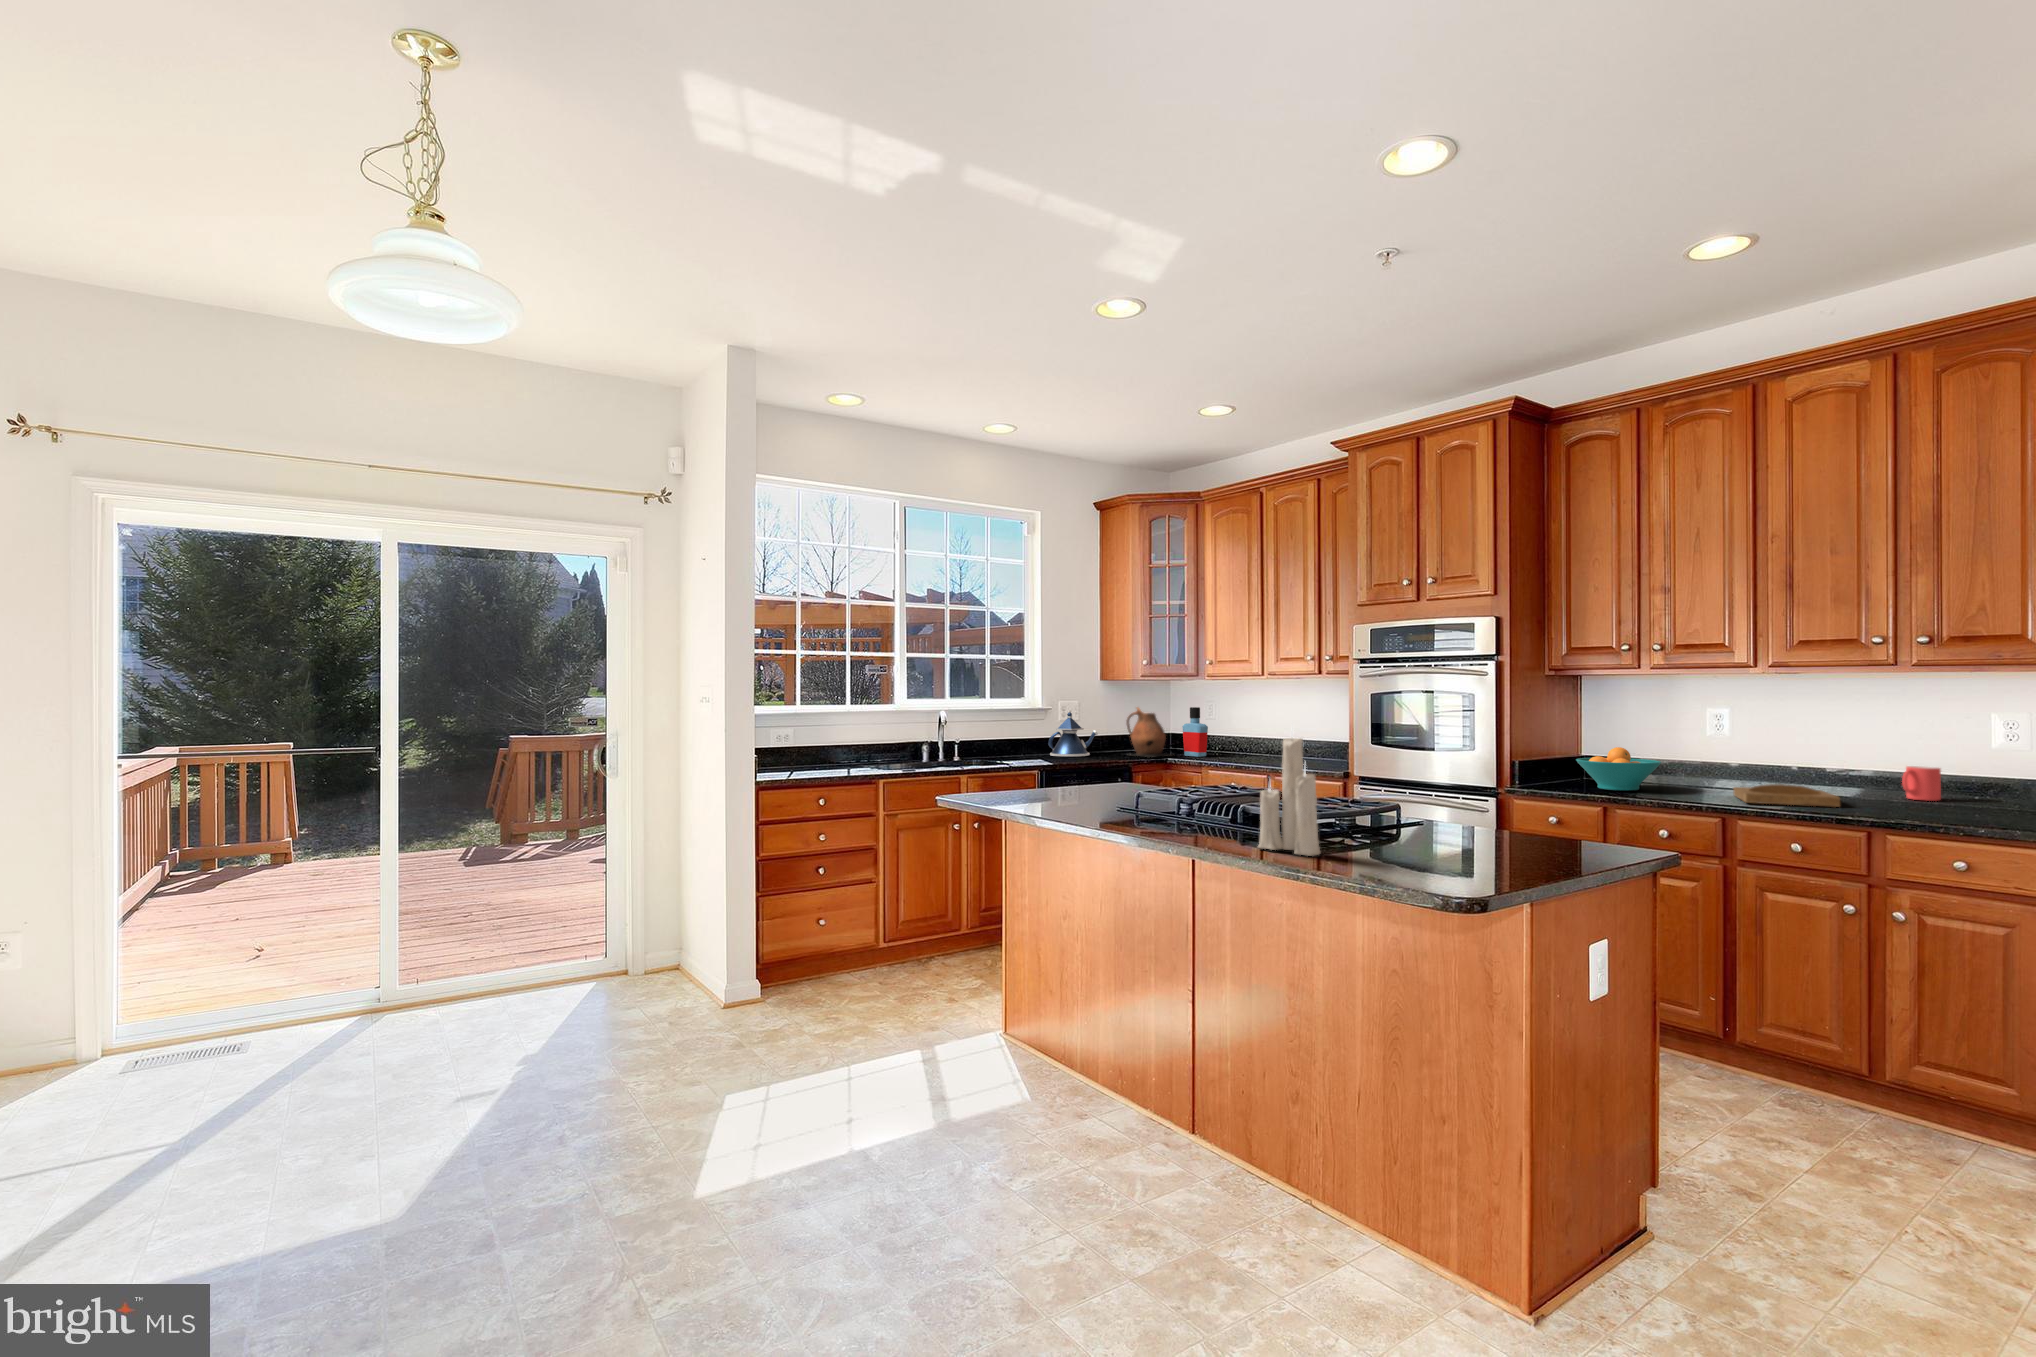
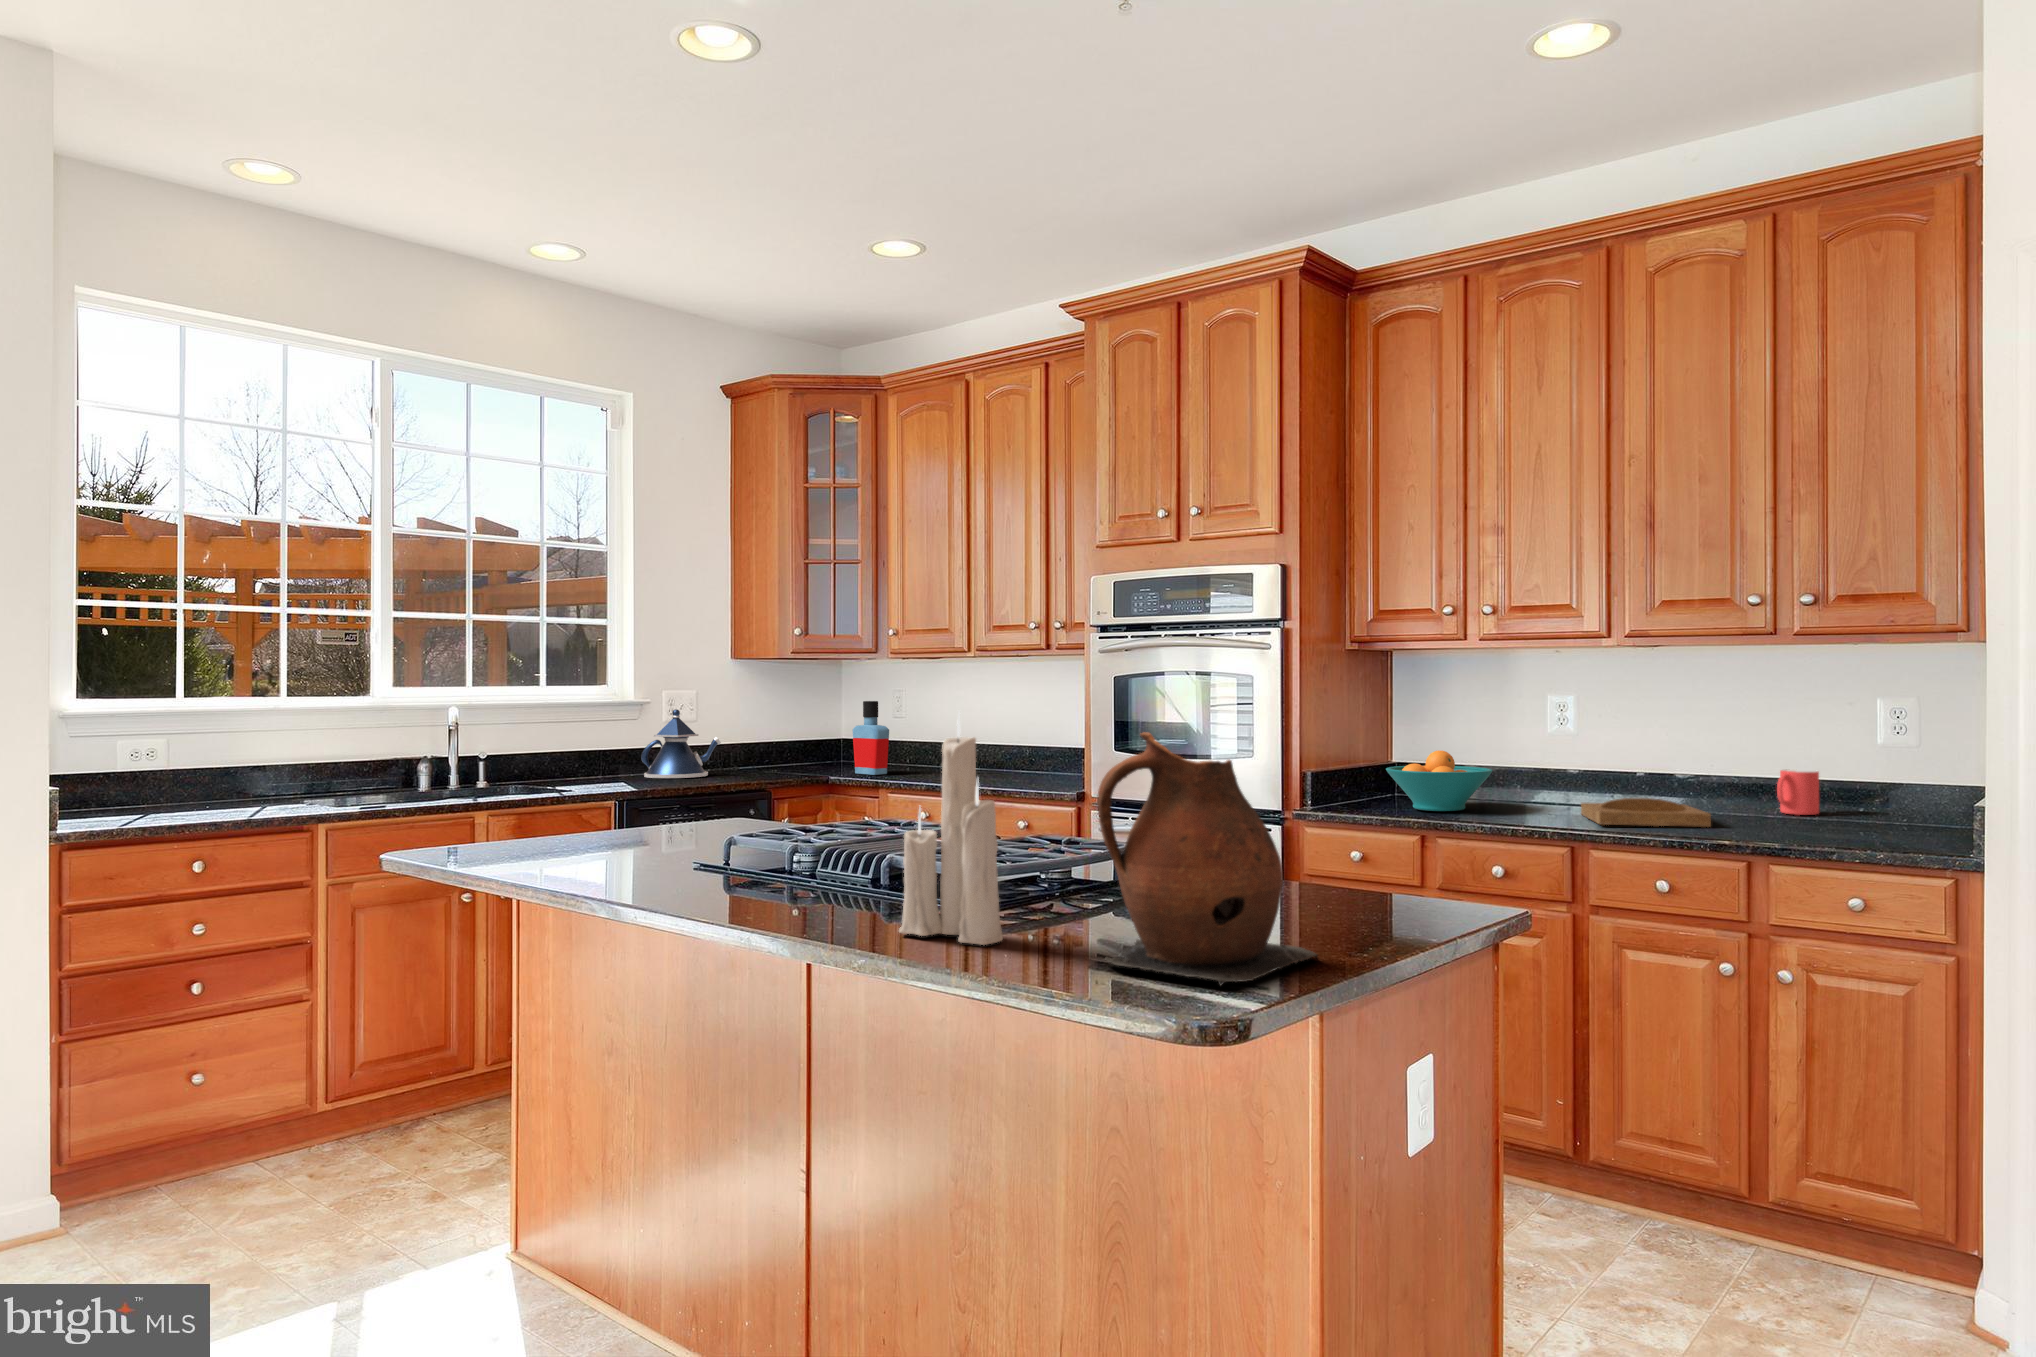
ceramic pitcher: present [1127,707,1167,757] -> present [1097,733,1318,987]

